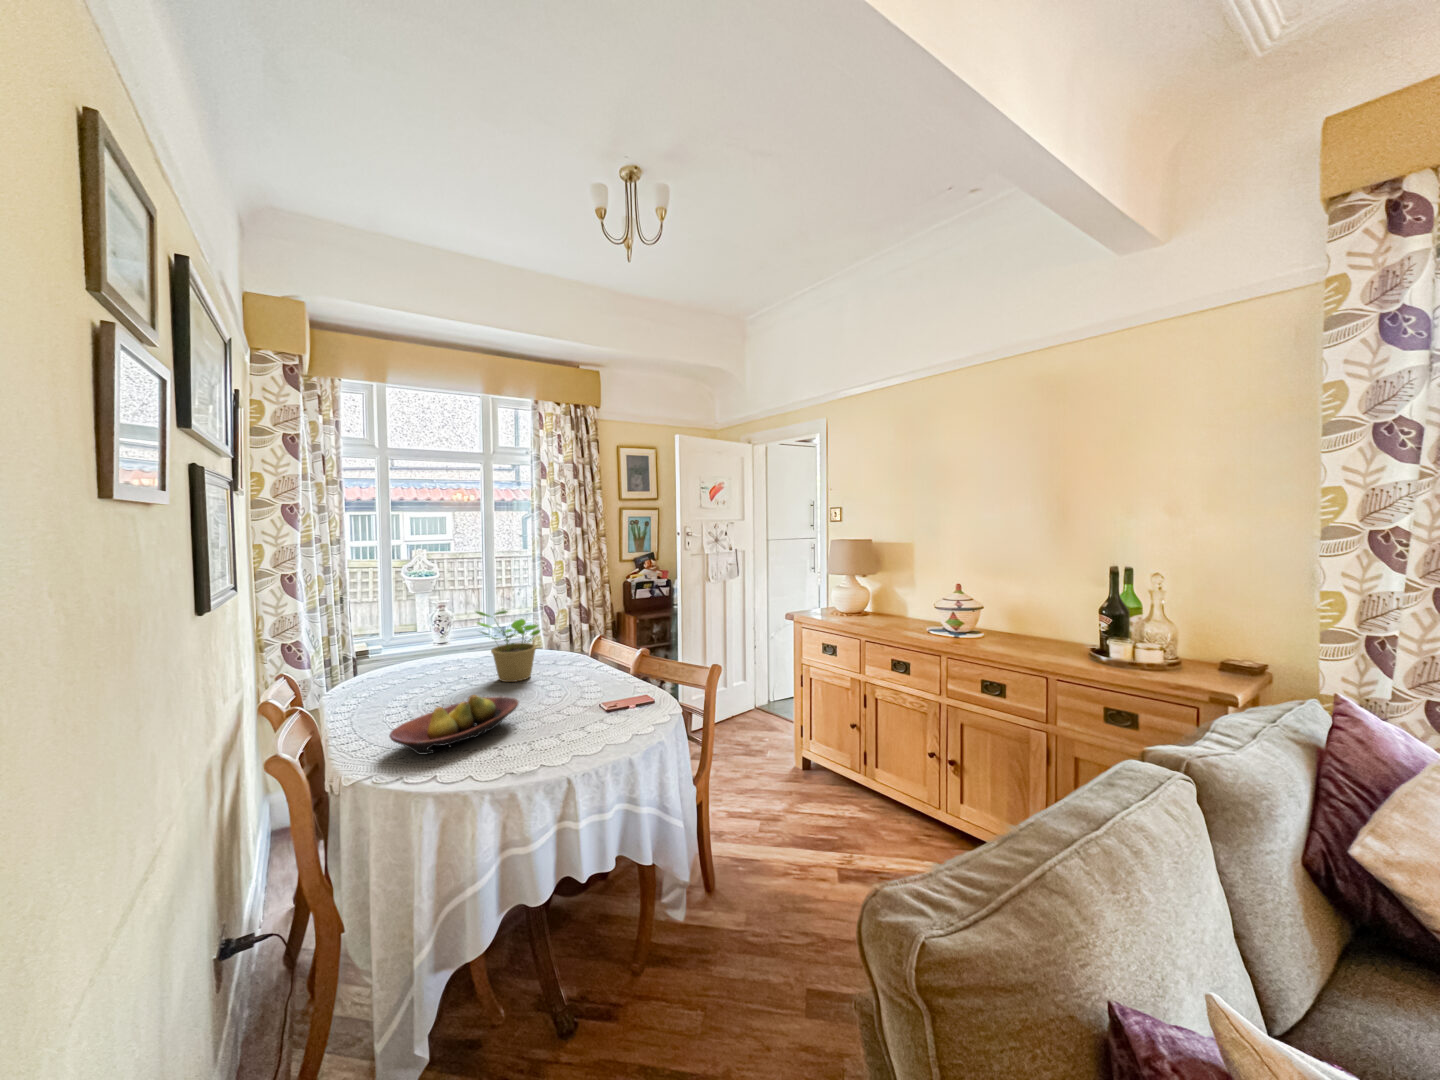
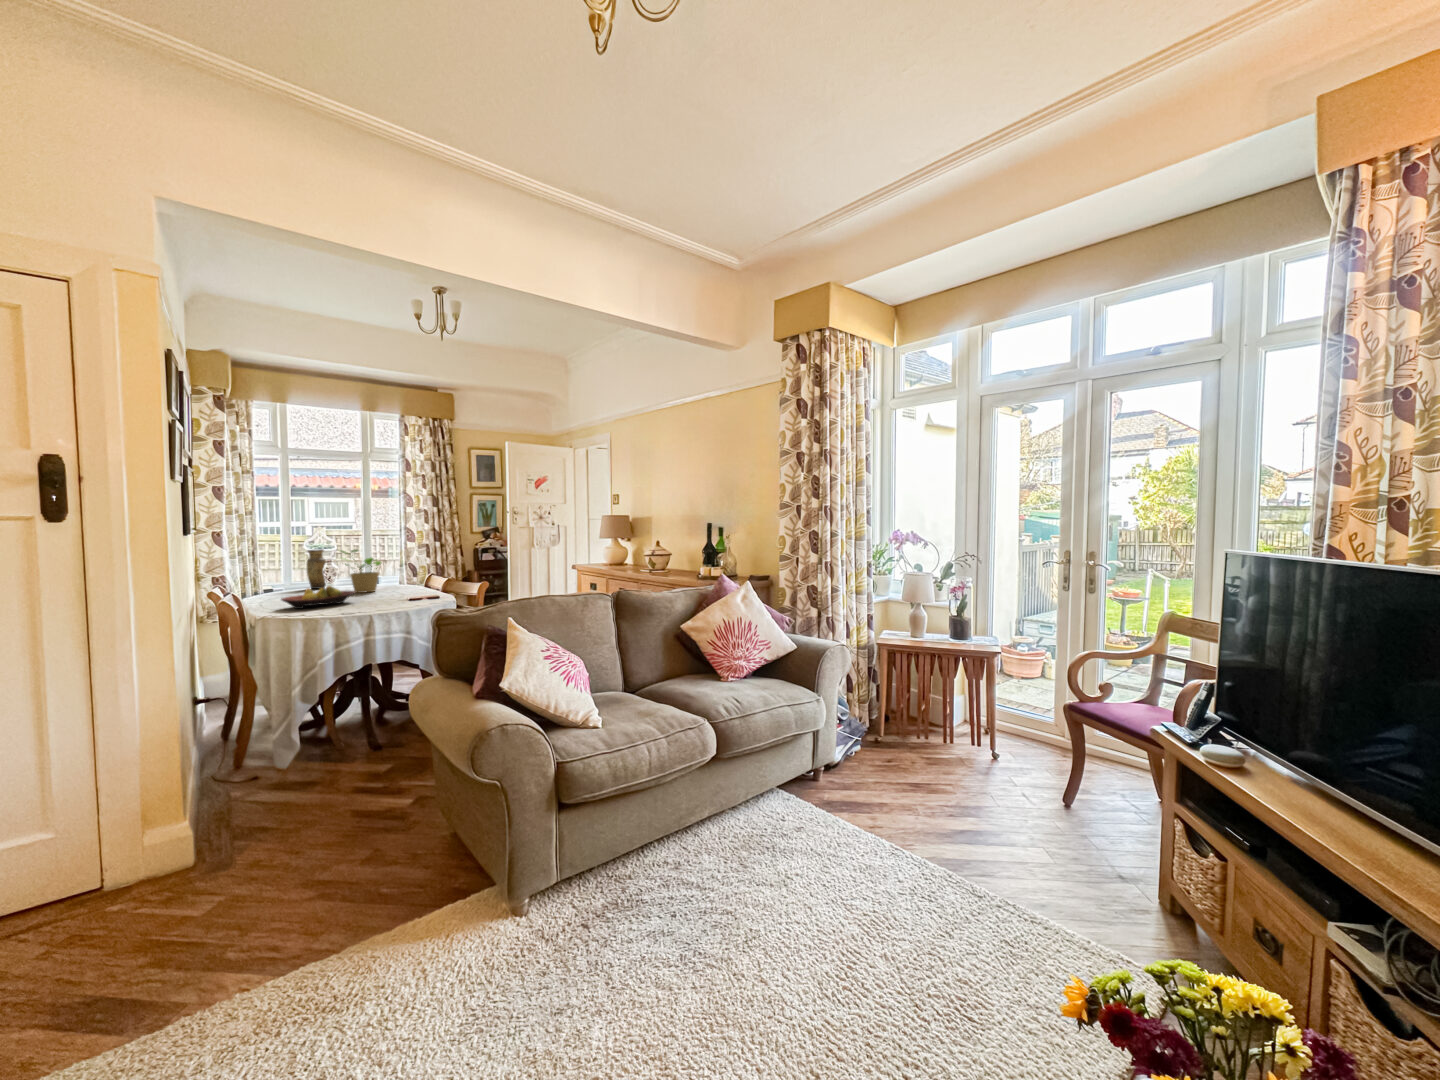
vase: none [420,603,451,667] -> present [307,549,327,589]

